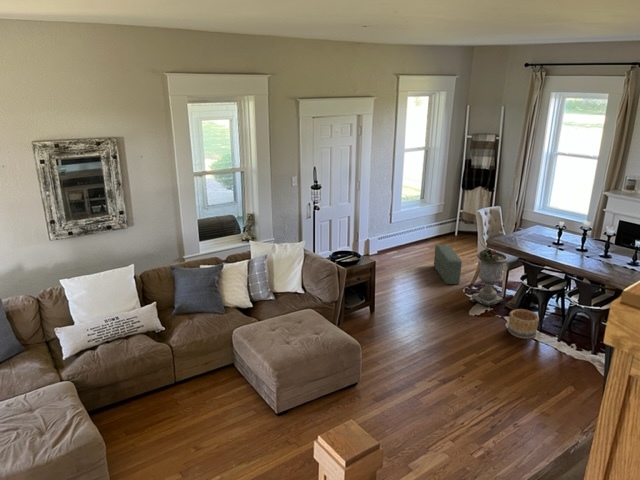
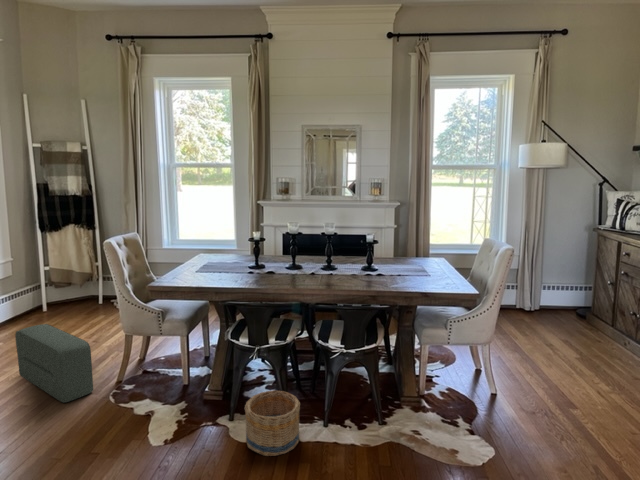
planter: present [472,248,508,306] -> none [131,297,196,414]

